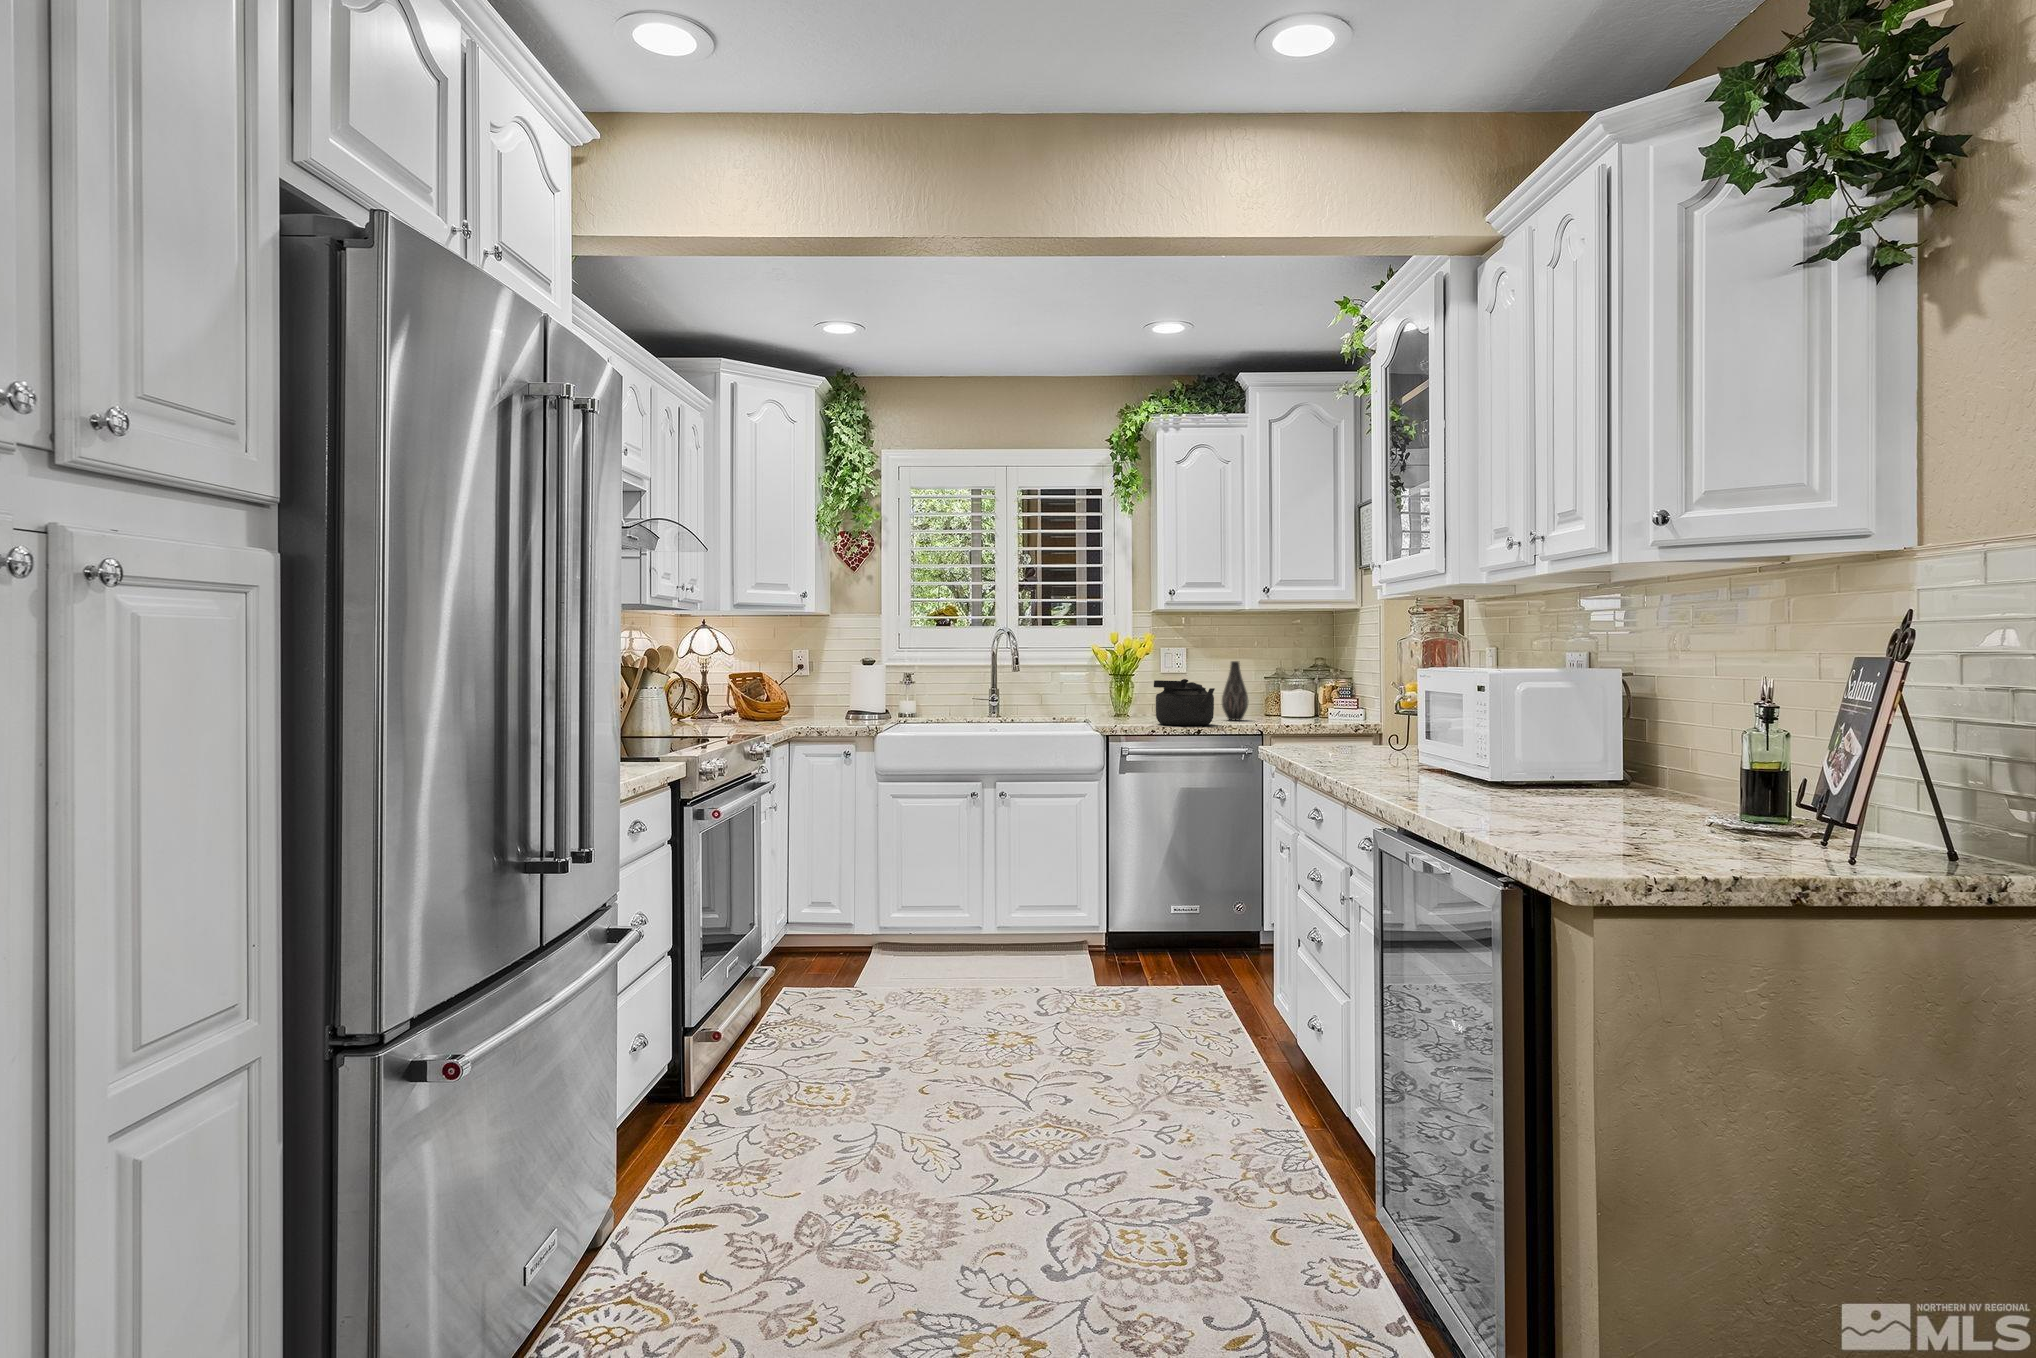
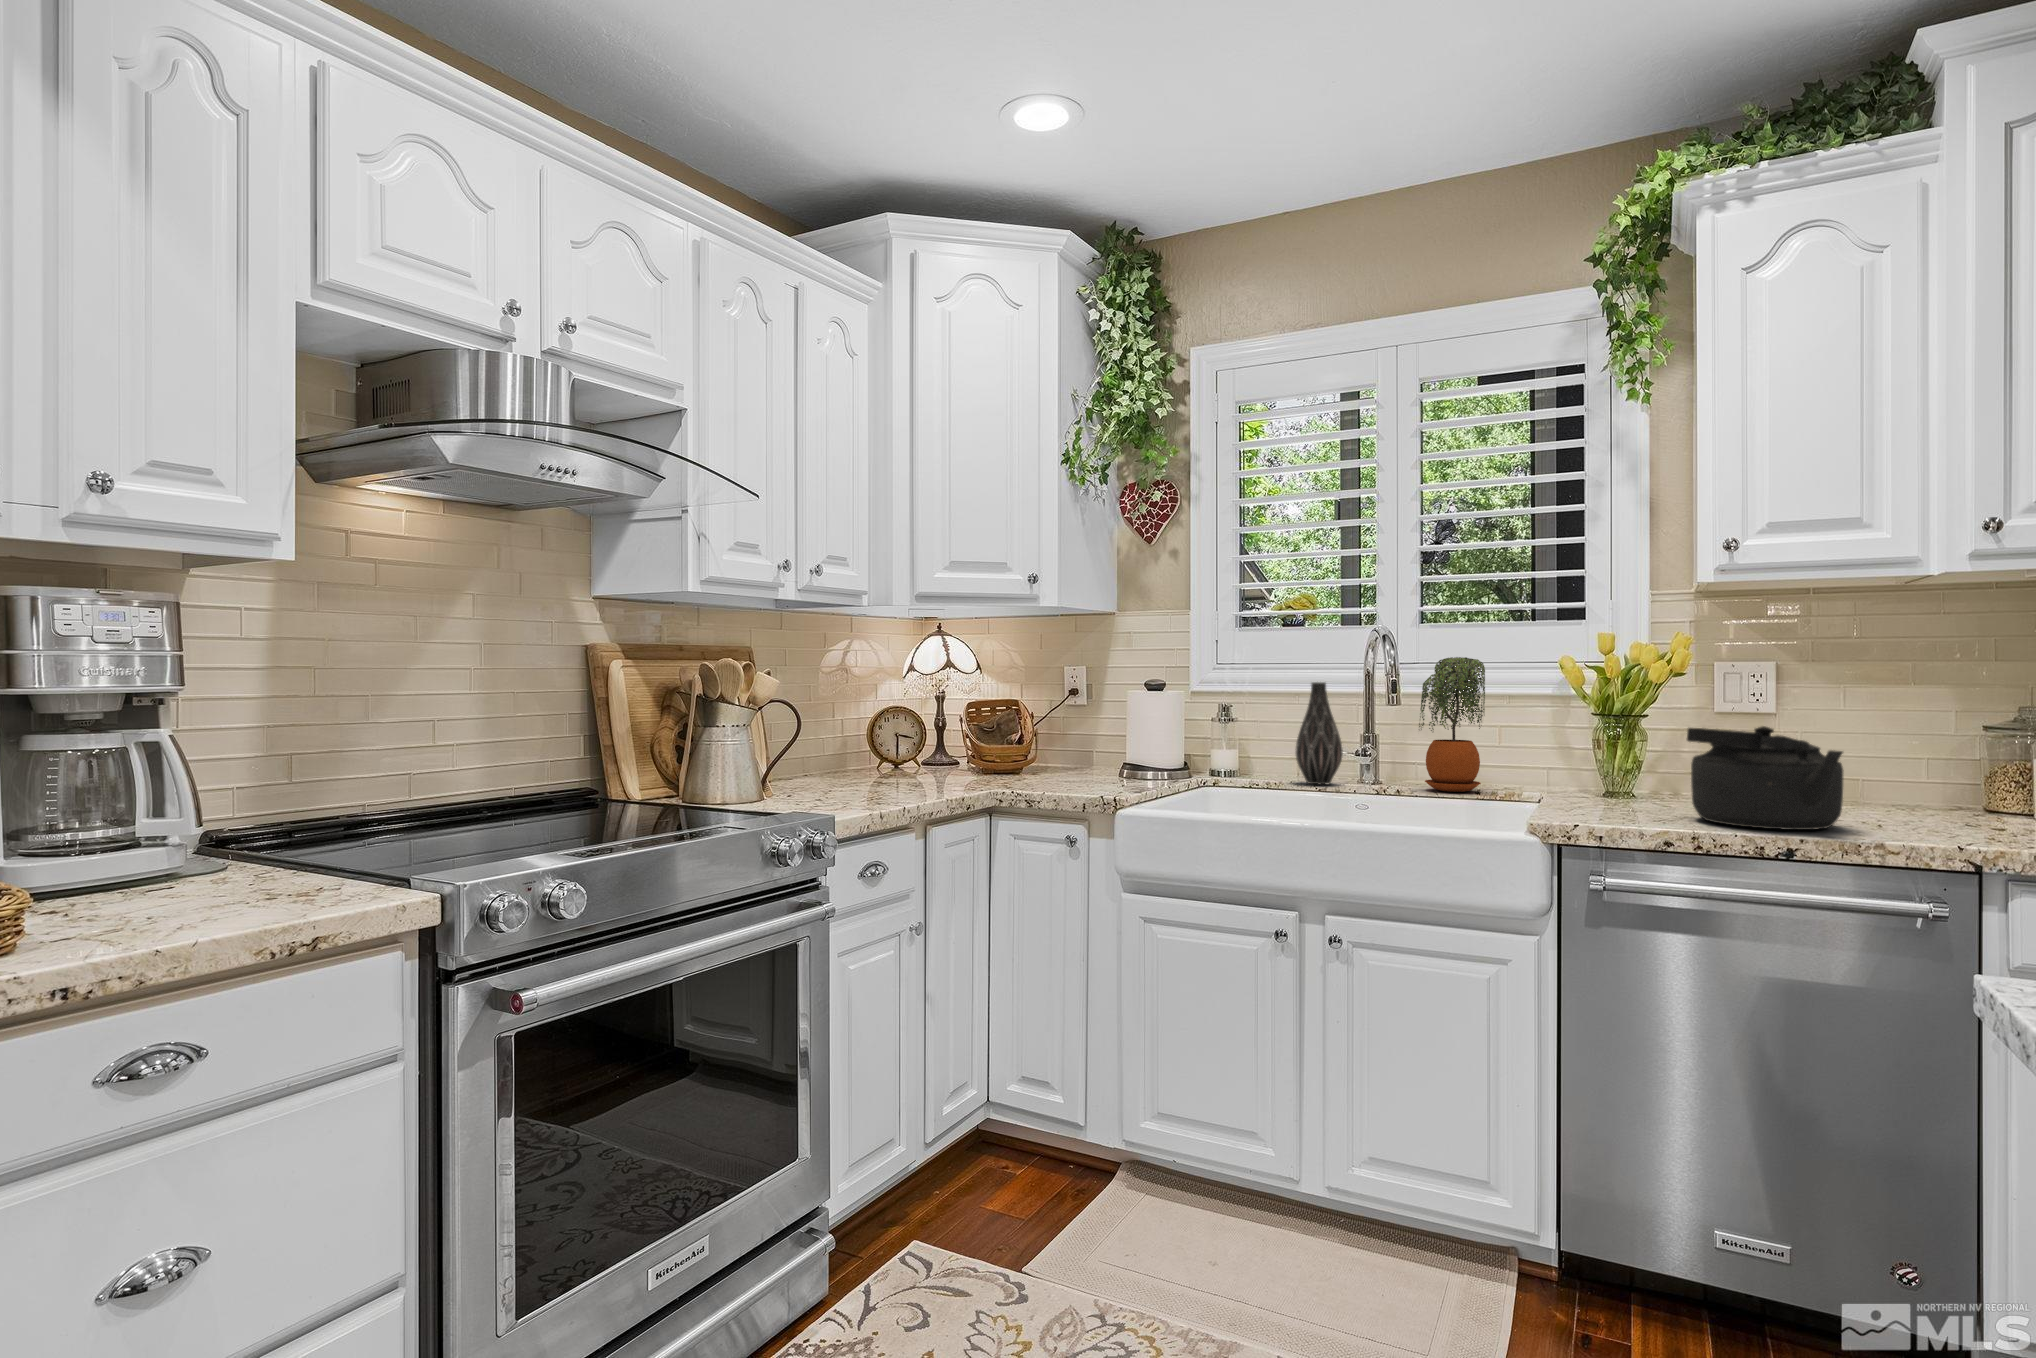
potted plant: none [1021,645,1057,720] -> present [1419,657,1485,792]
vase: present [1222,661,1248,720] -> present [1296,682,1343,785]

